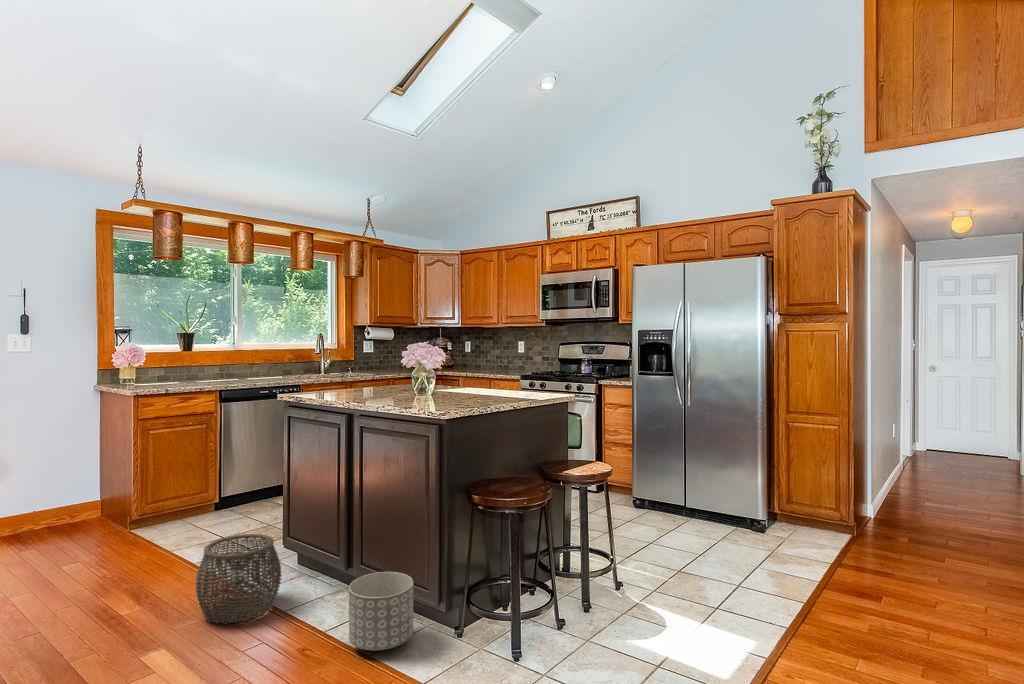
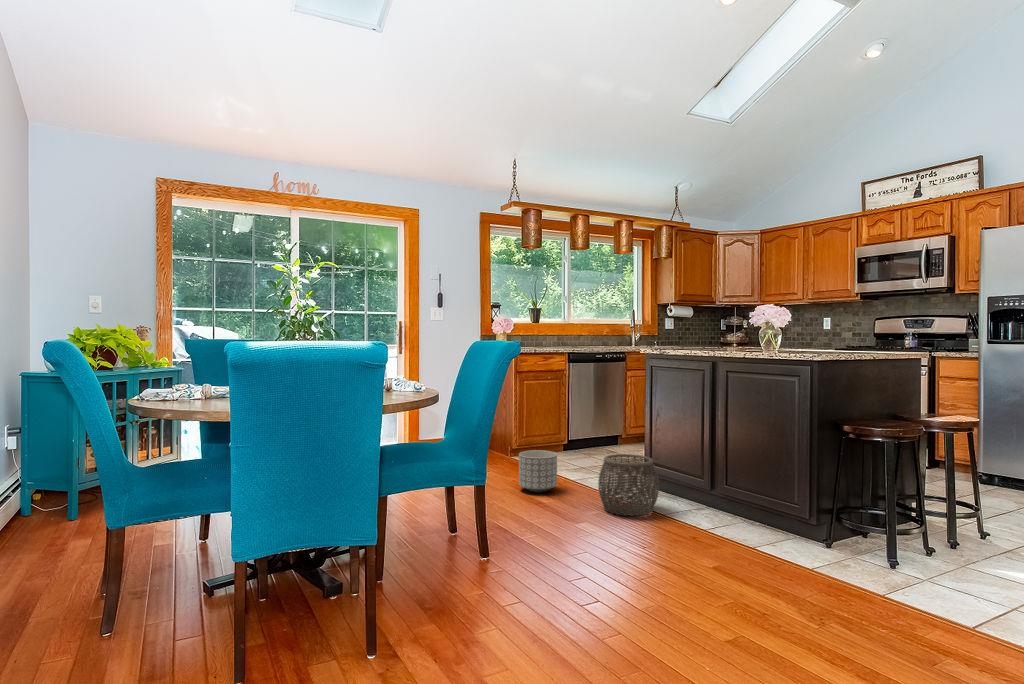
planter: present [349,572,413,651] -> present [519,450,557,492]

